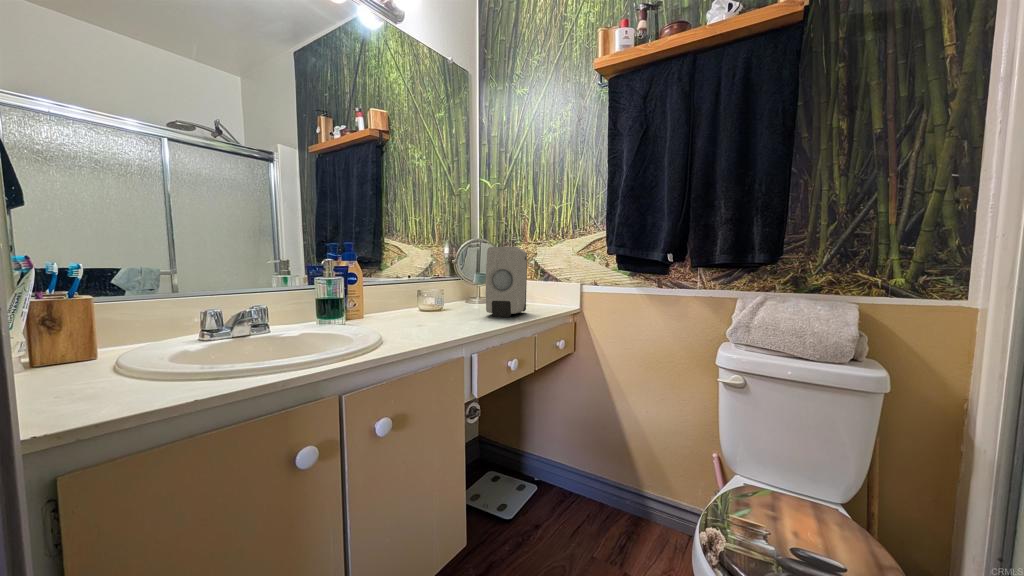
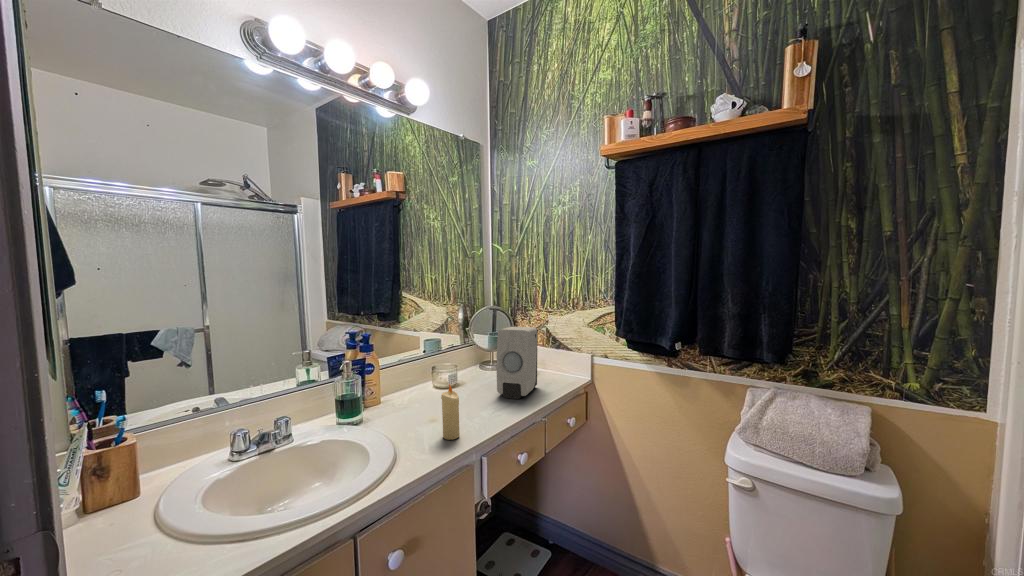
candle: none [431,276,450,333] -> present [441,384,460,440]

